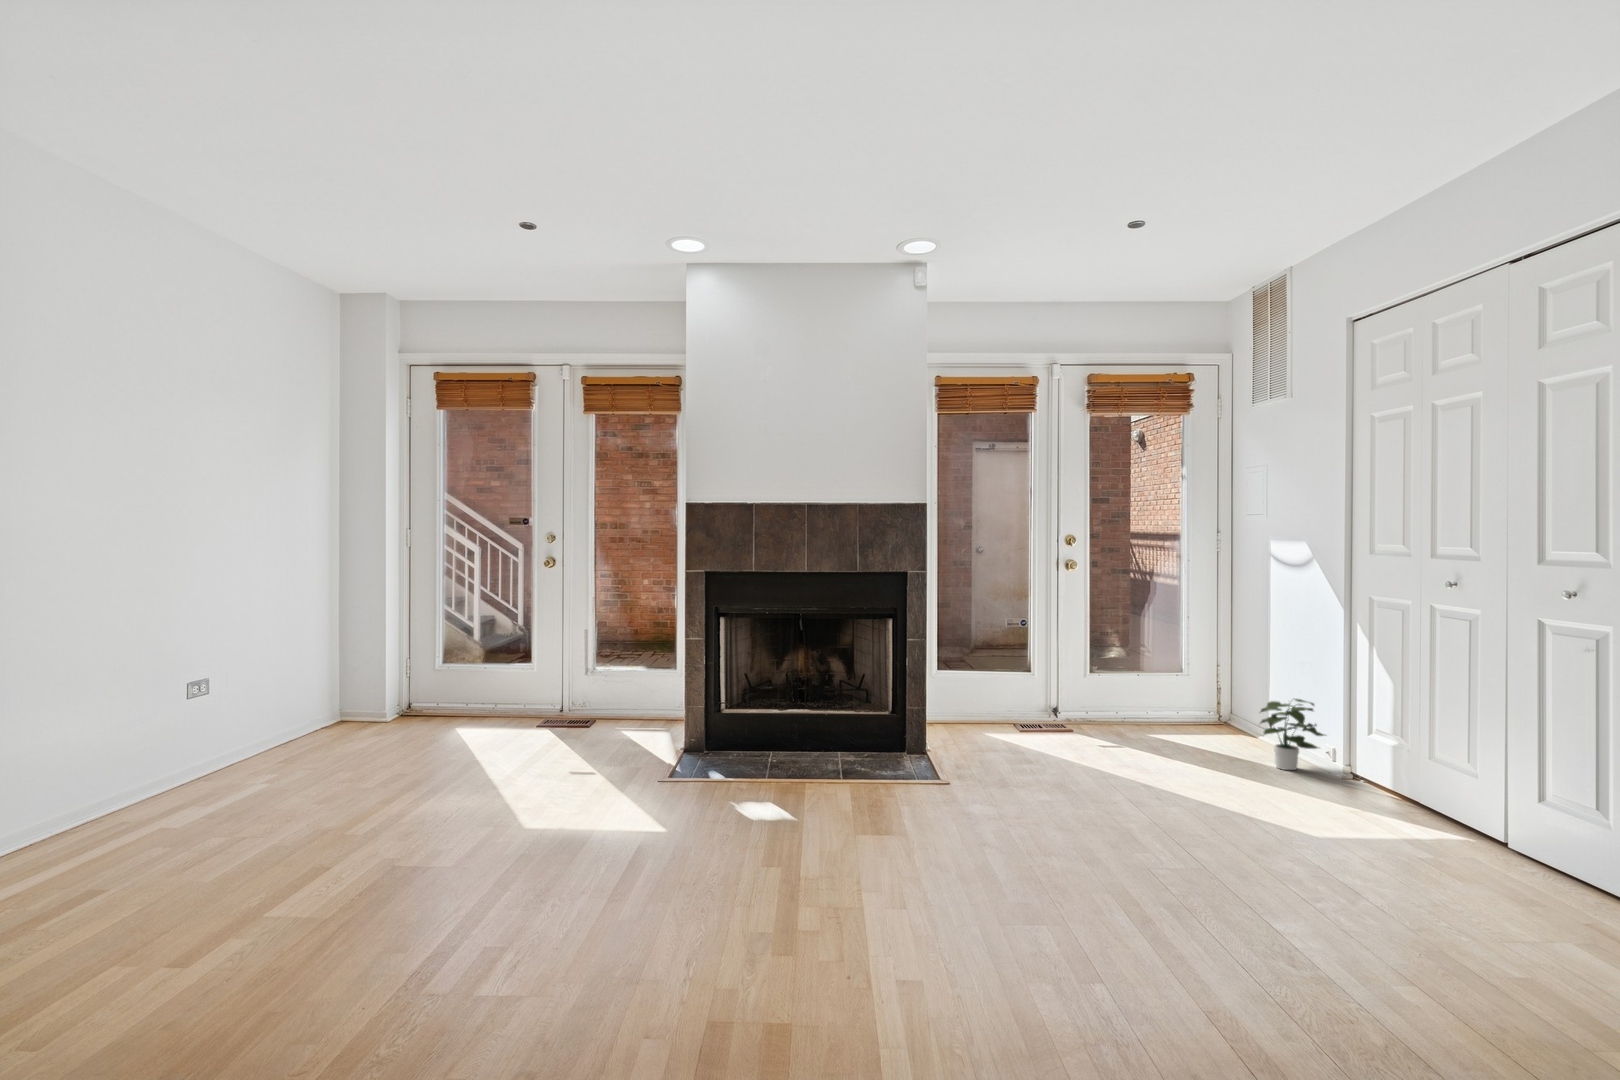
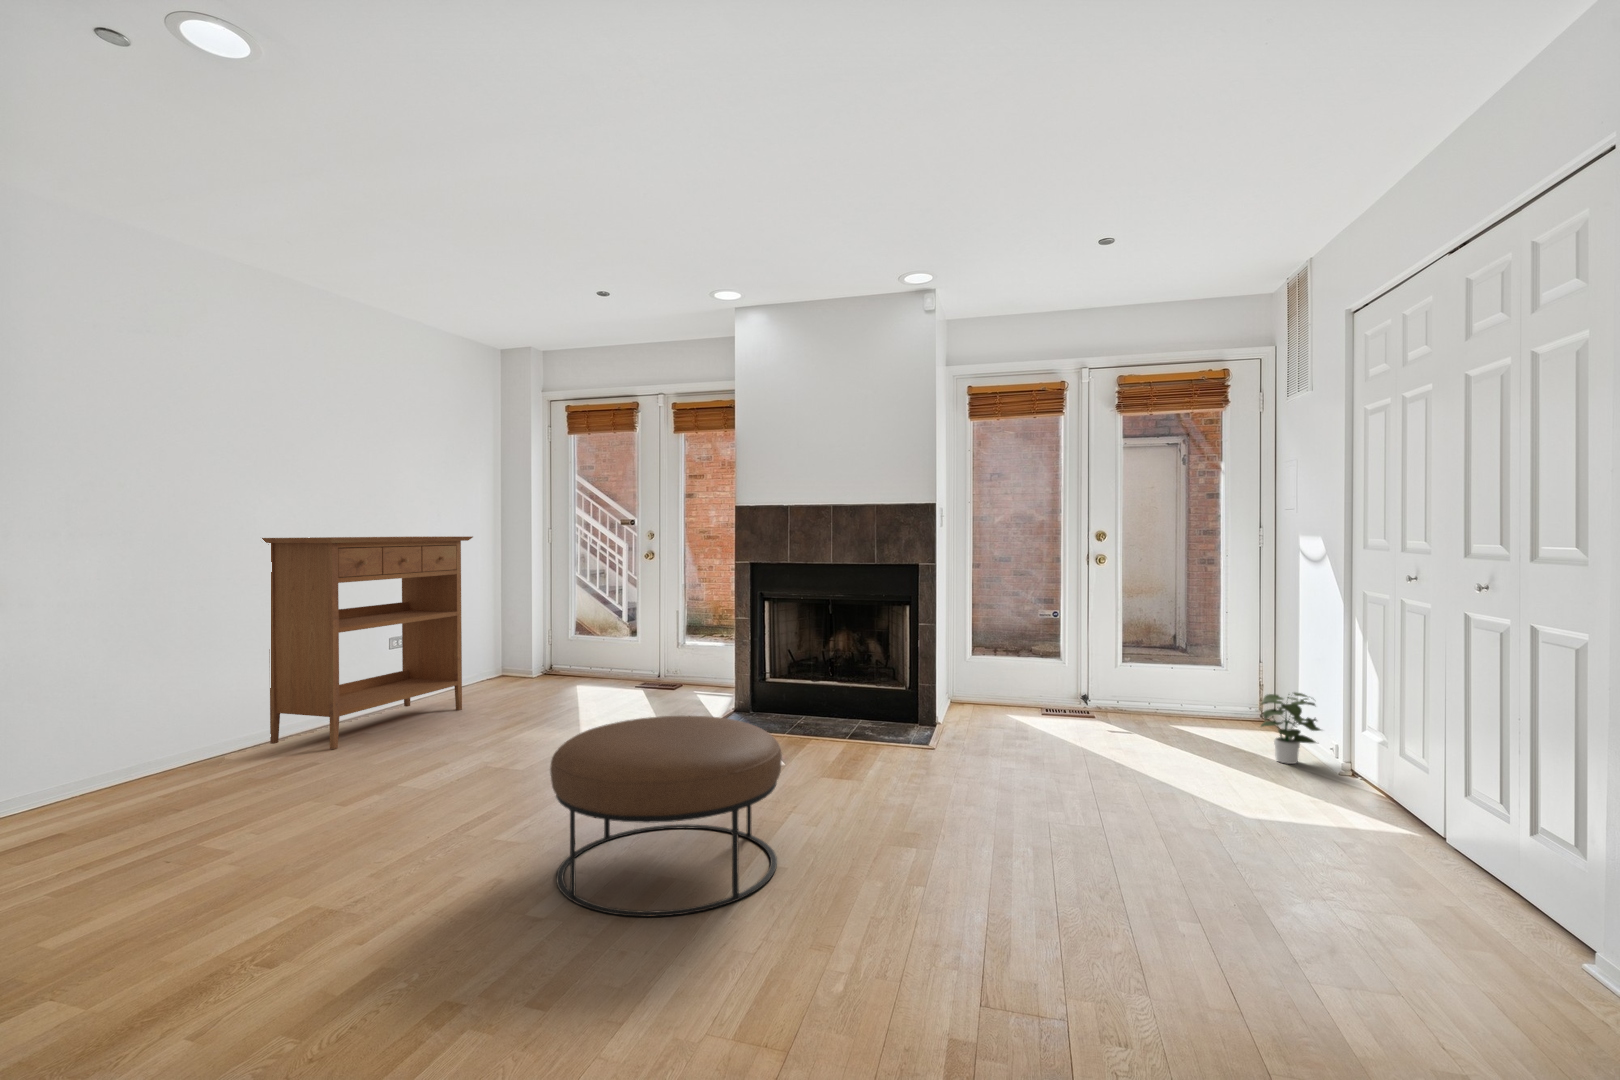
console table: none [58,539,340,832] -> present [262,536,473,749]
ottoman: none [644,759,923,1015] -> present [550,716,782,917]

